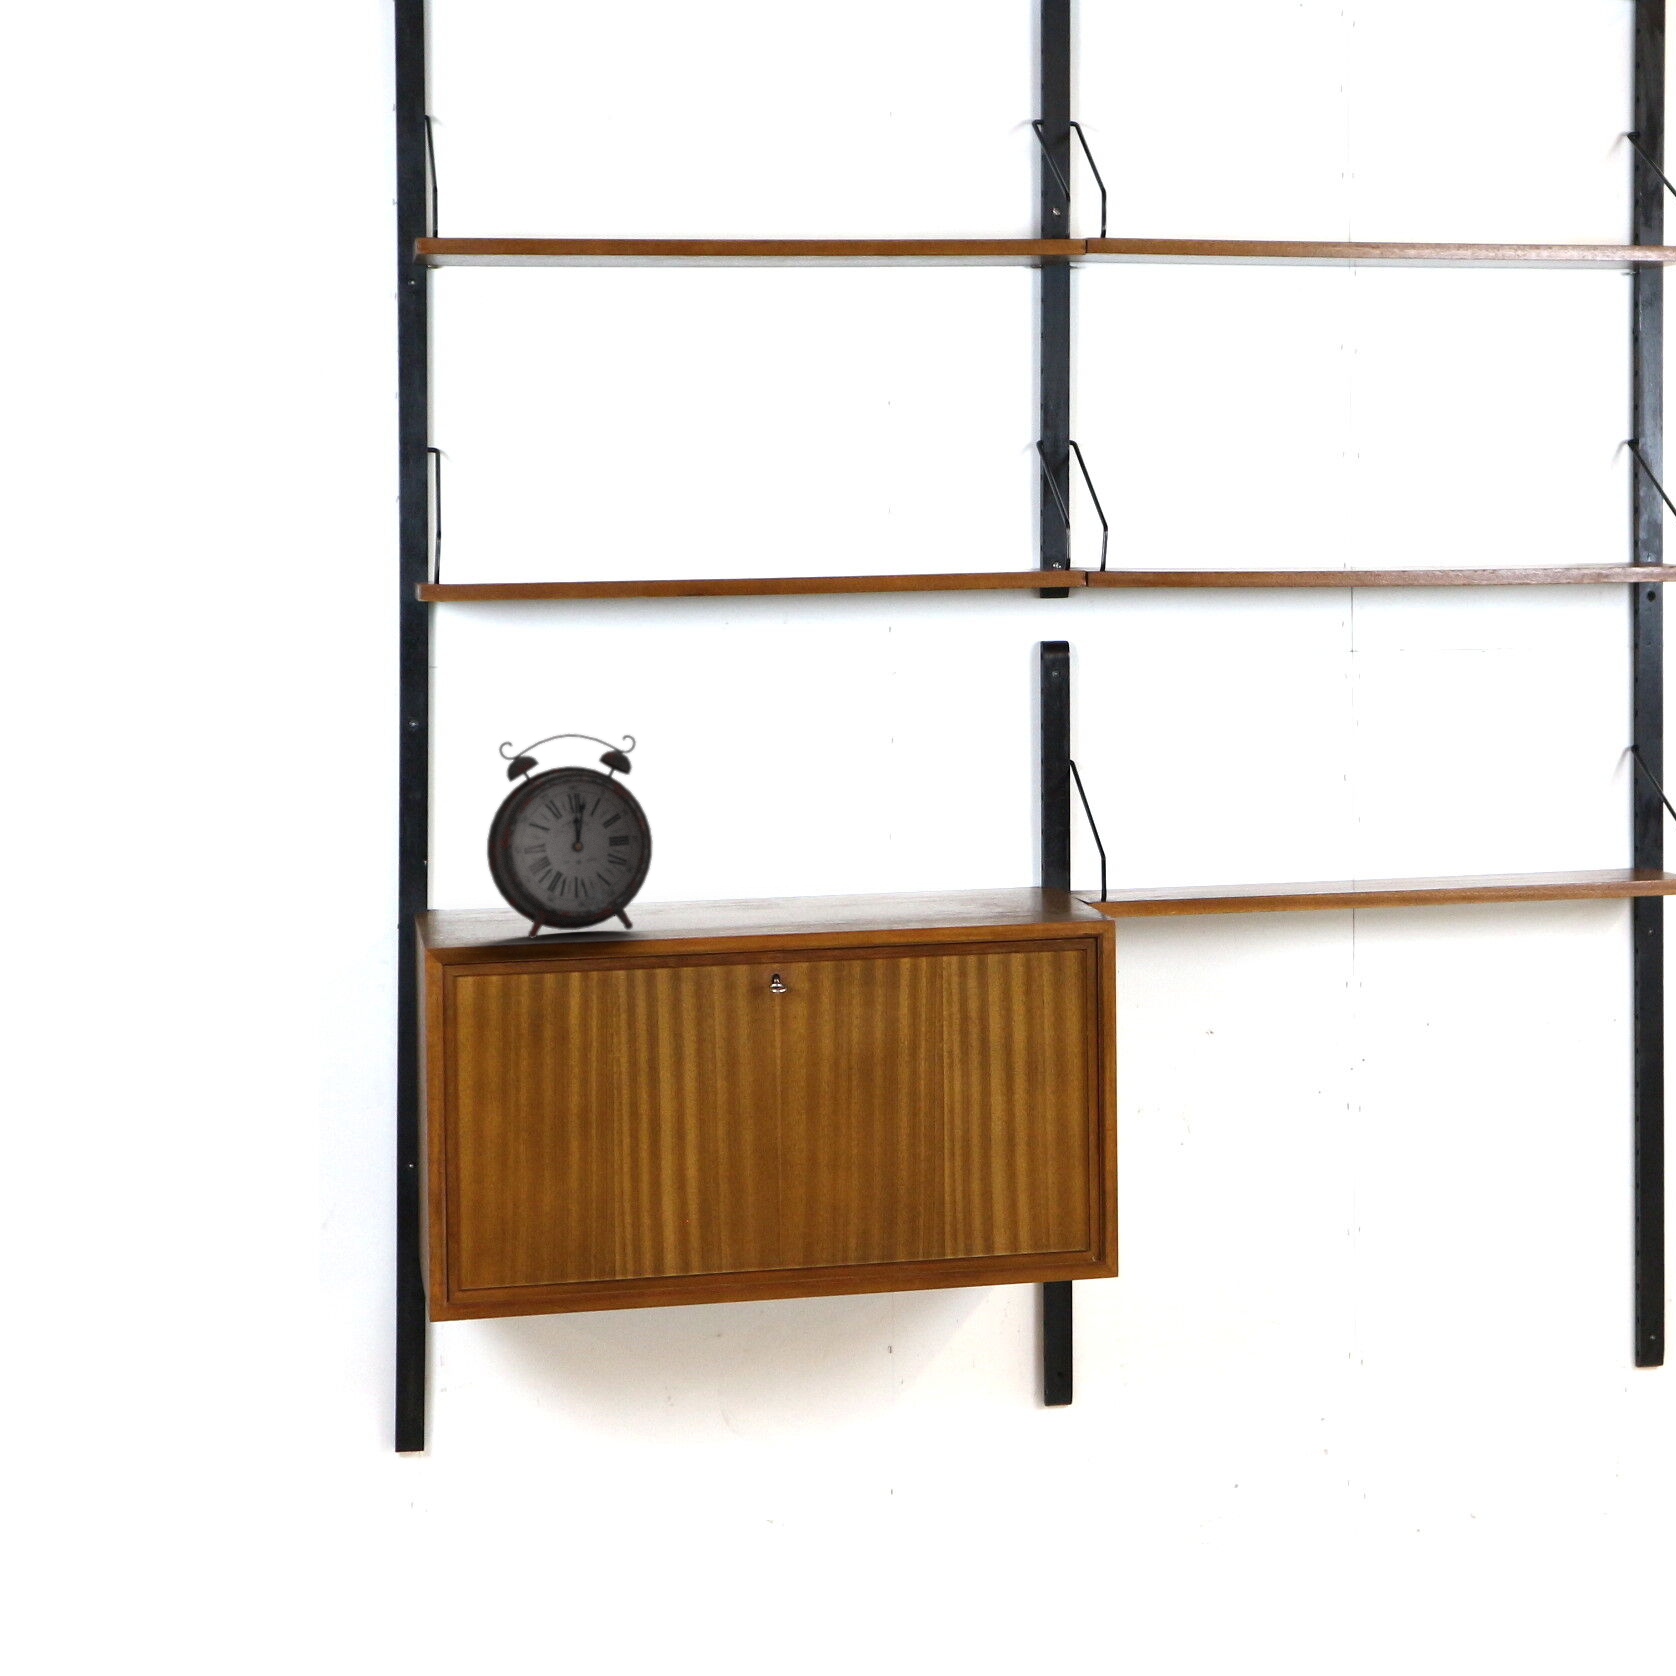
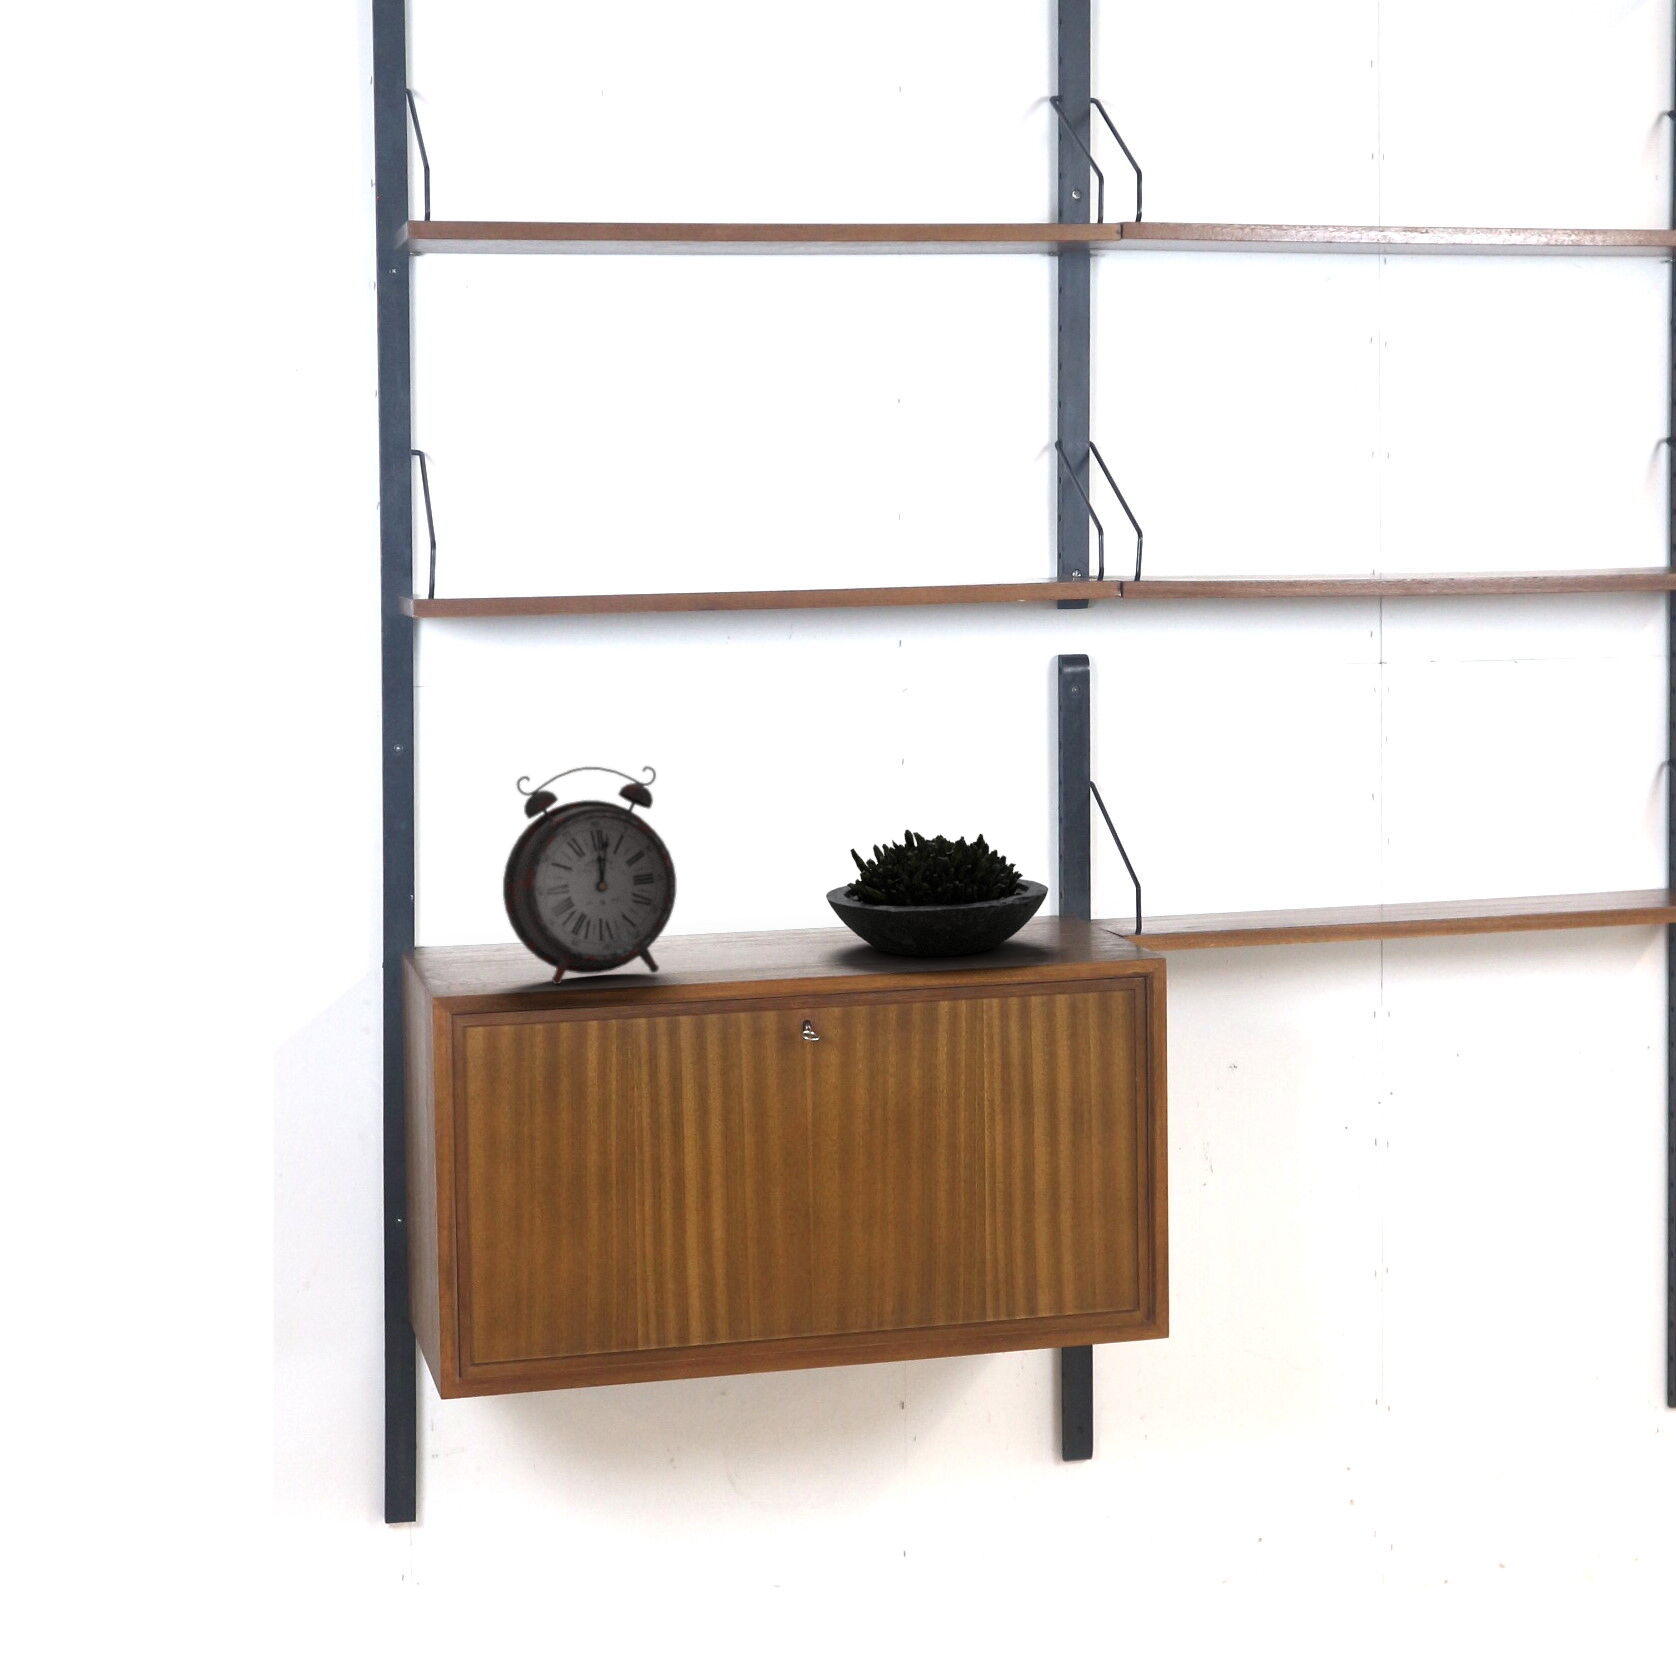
succulent plant: none [804,800,1015,919] -> present [826,829,1048,956]

